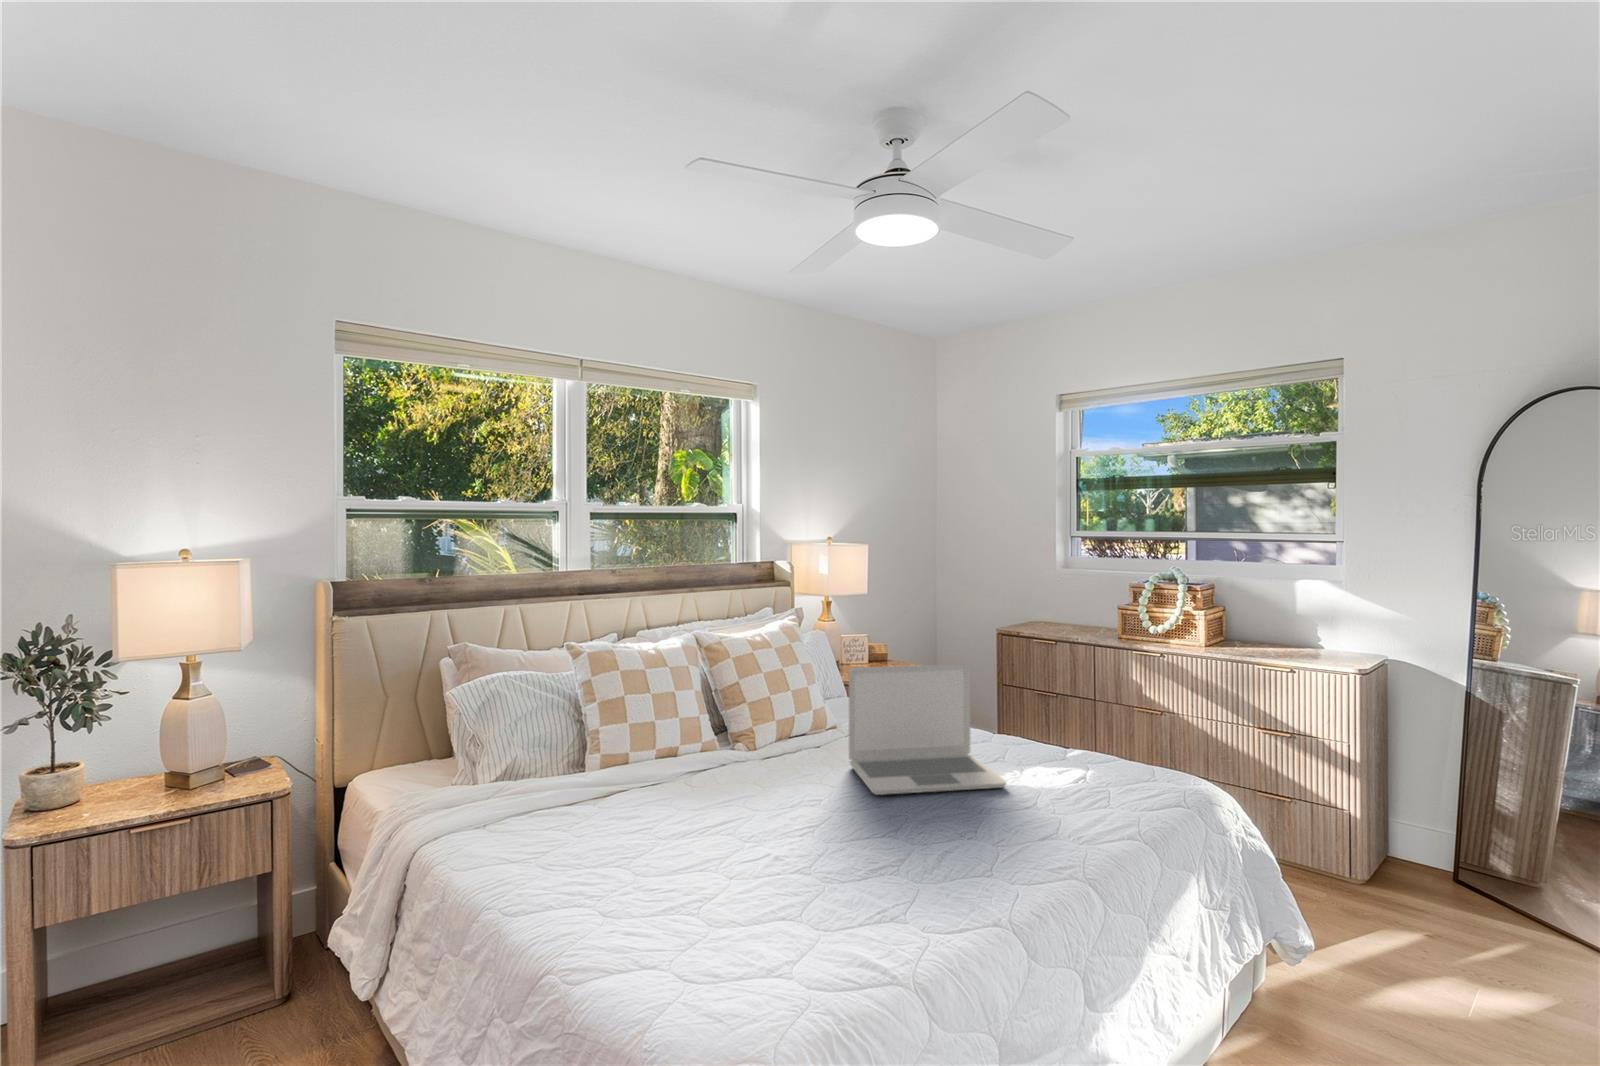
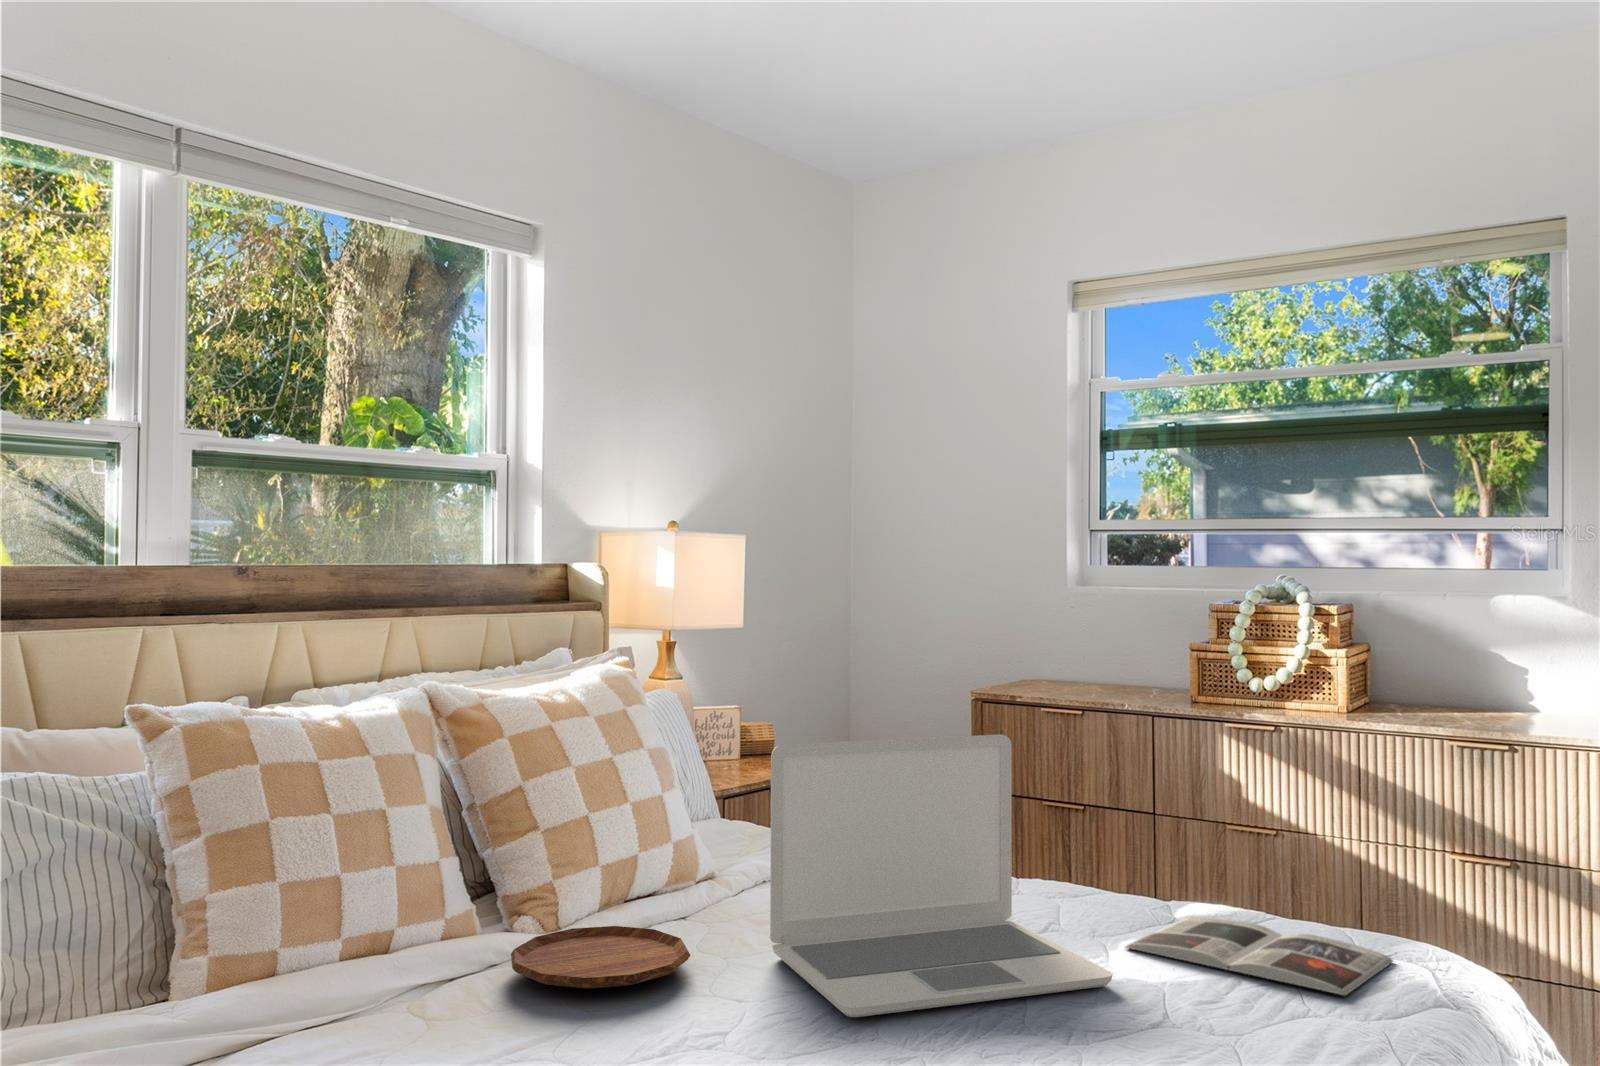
tray: none [729,749,810,776] -> present [511,926,691,989]
magazine: none [1022,757,1158,798] -> present [1125,917,1393,995]

